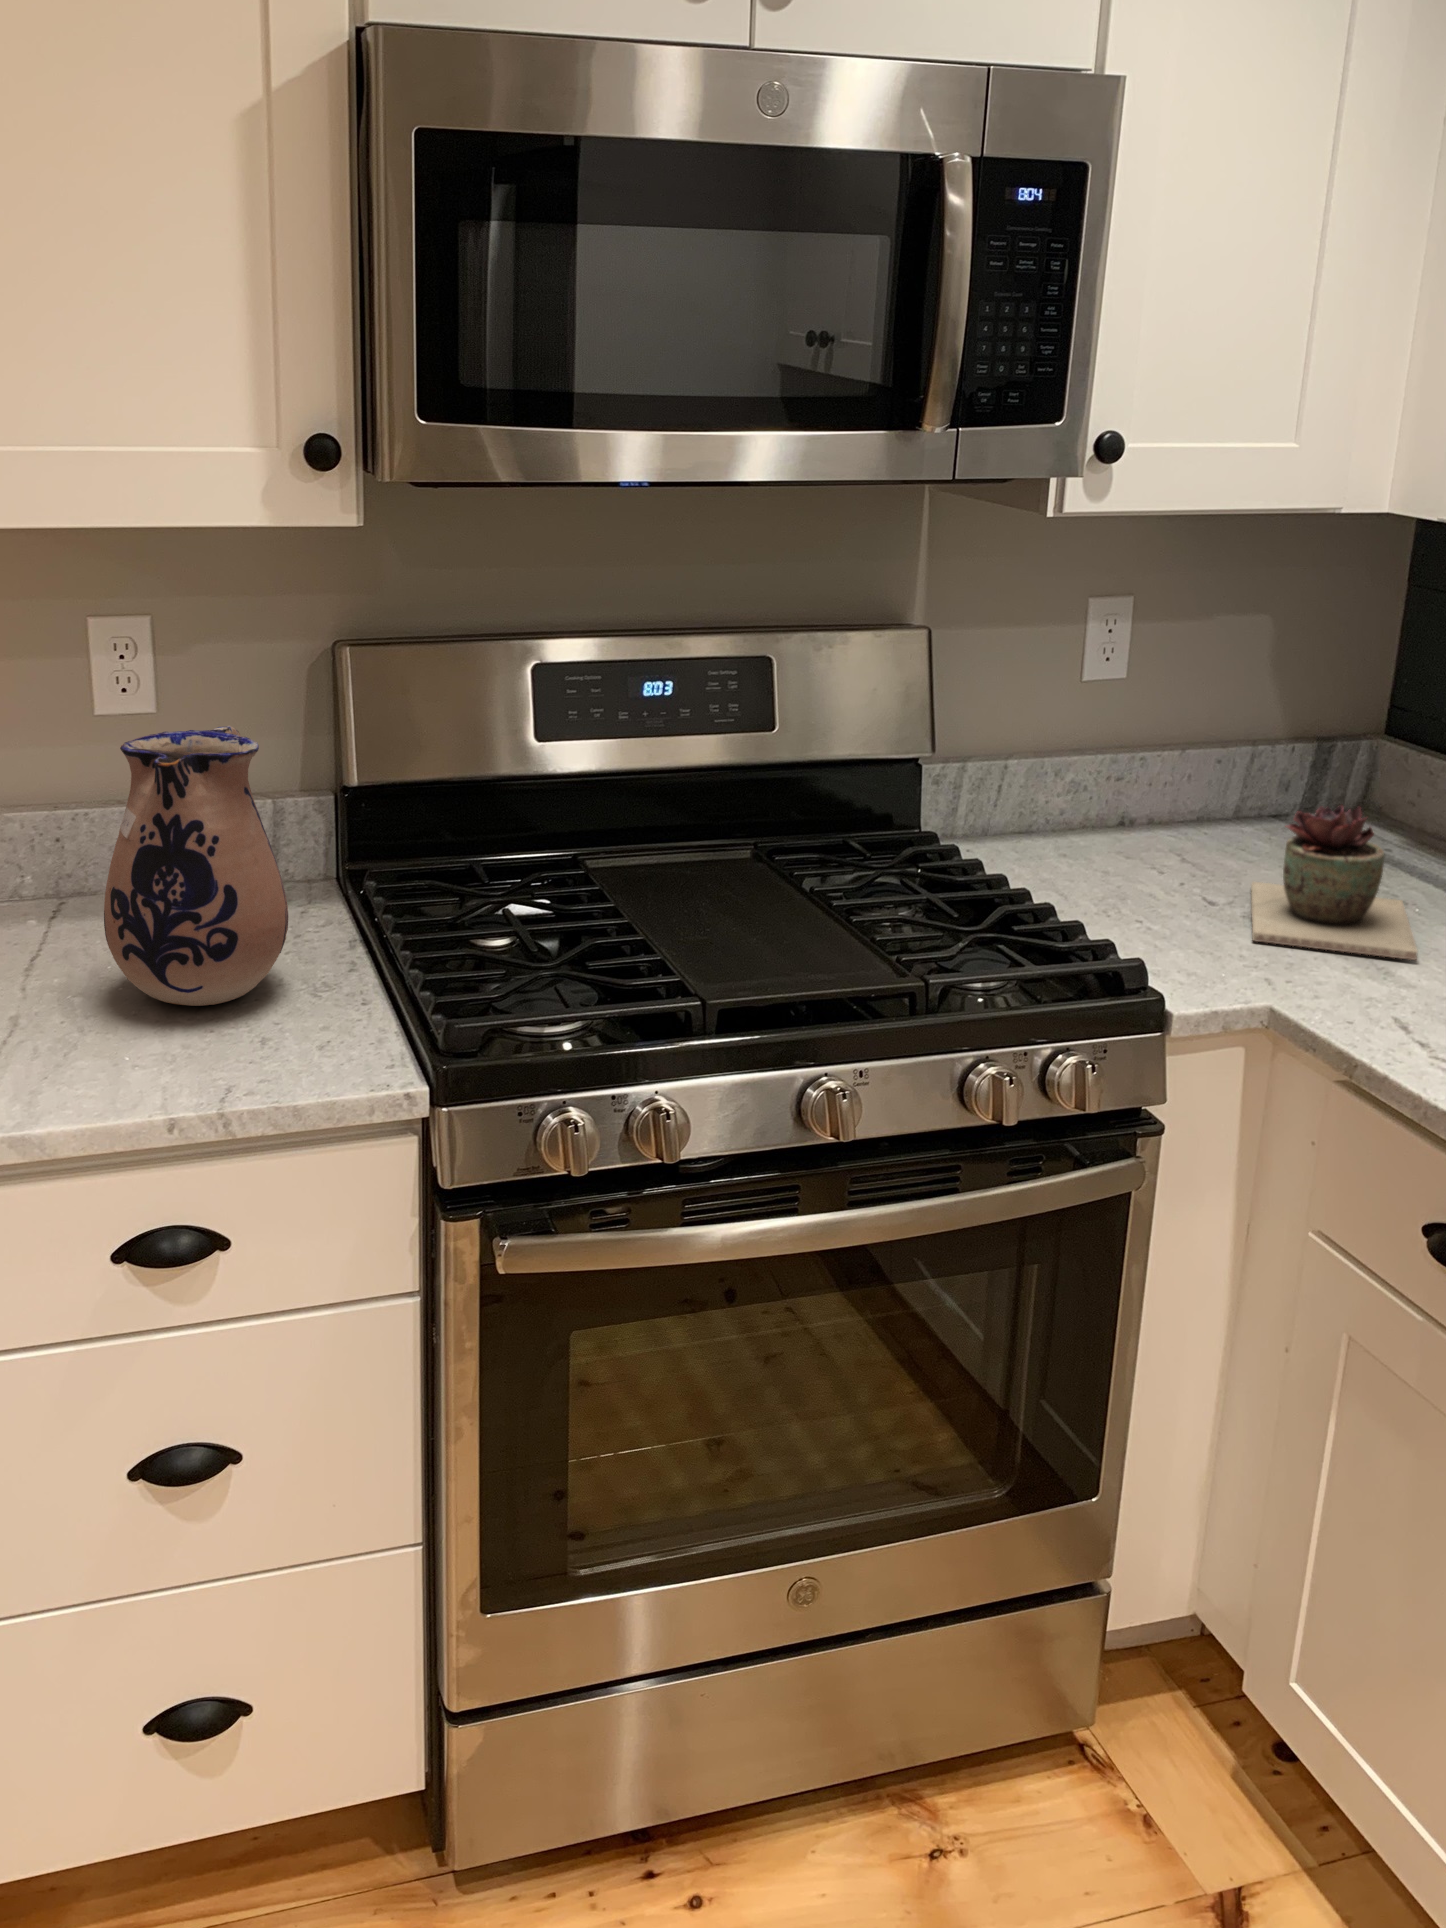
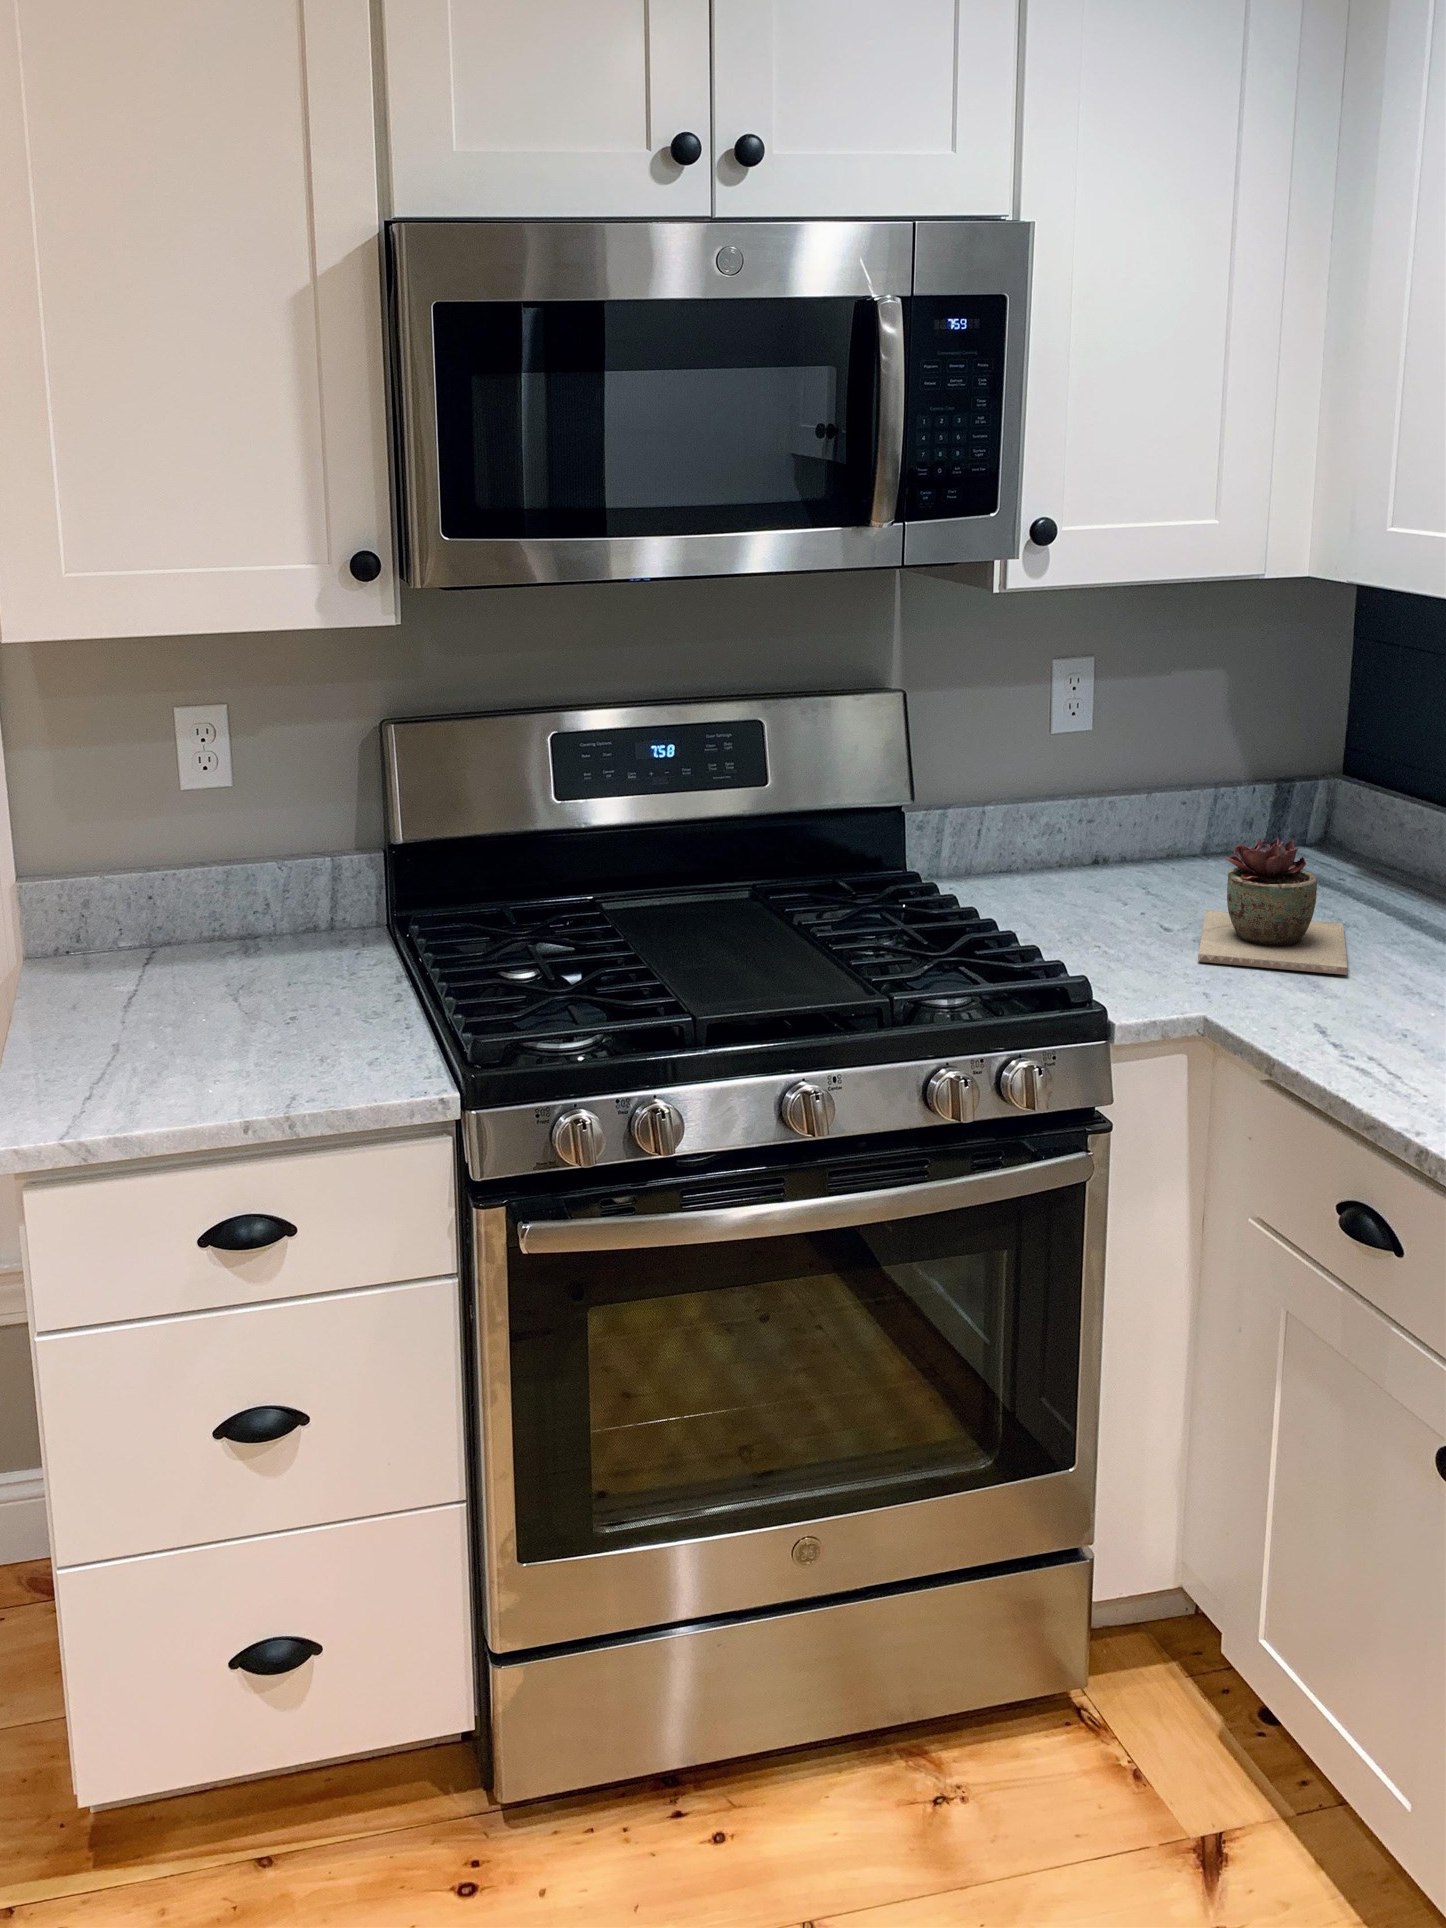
ceramic pitcher: present [104,725,289,1006] -> none [190,795,343,1033]

